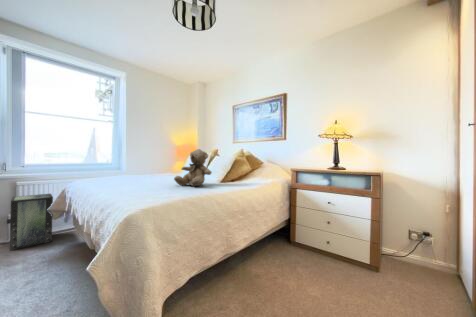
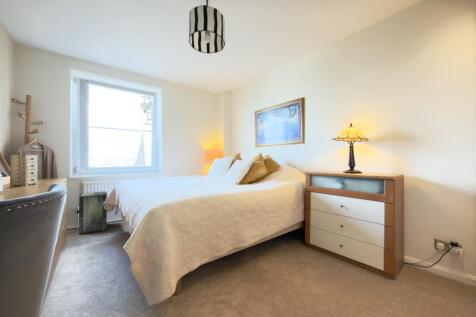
teddy bear: present [174,149,212,187] -> none [195,155,227,188]

